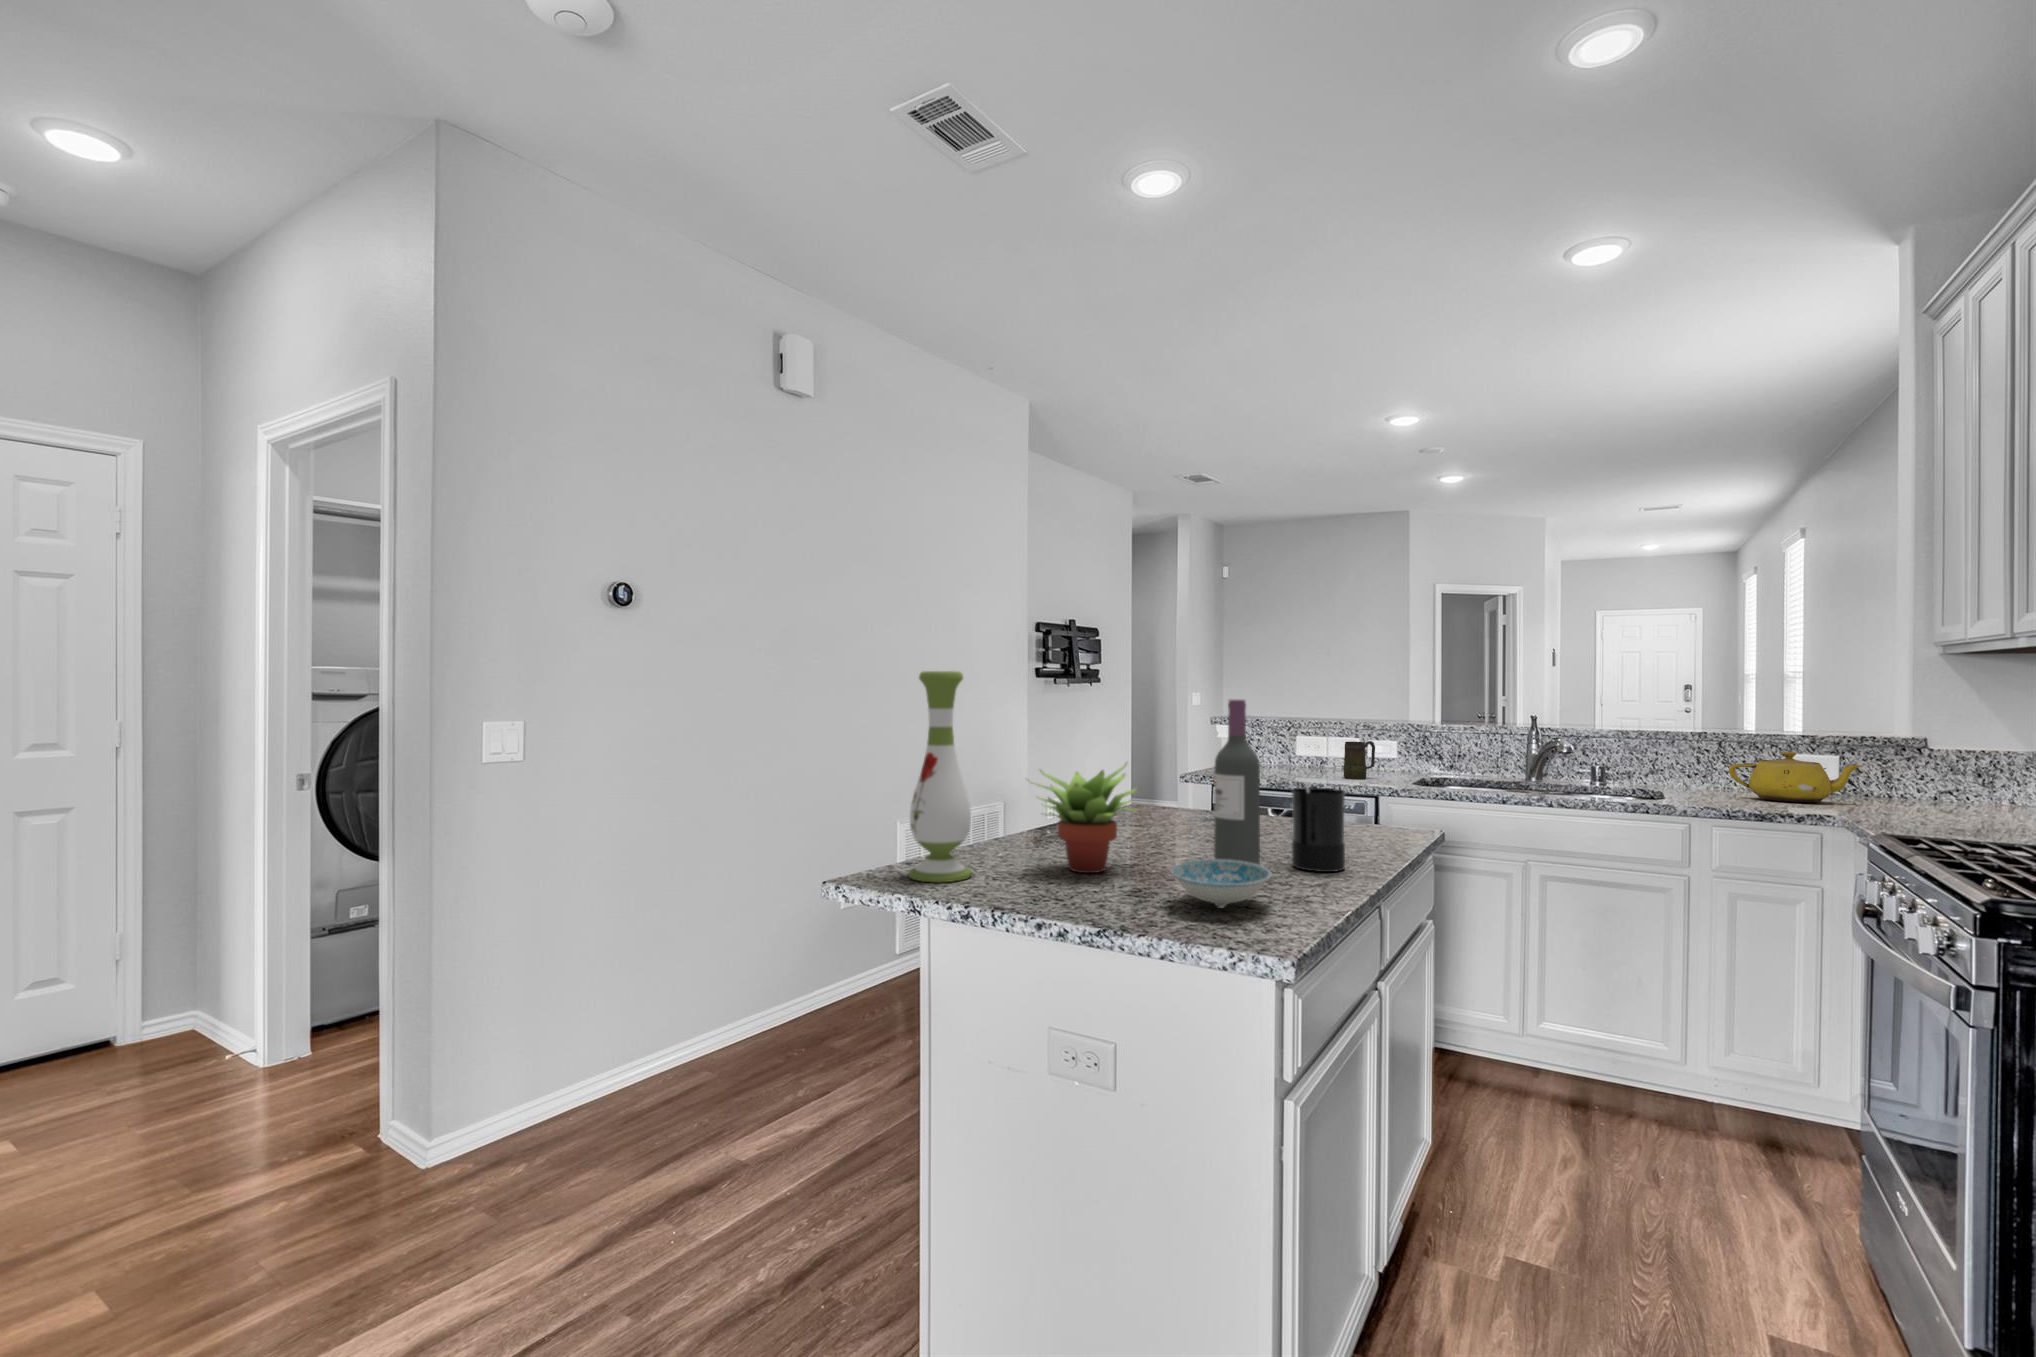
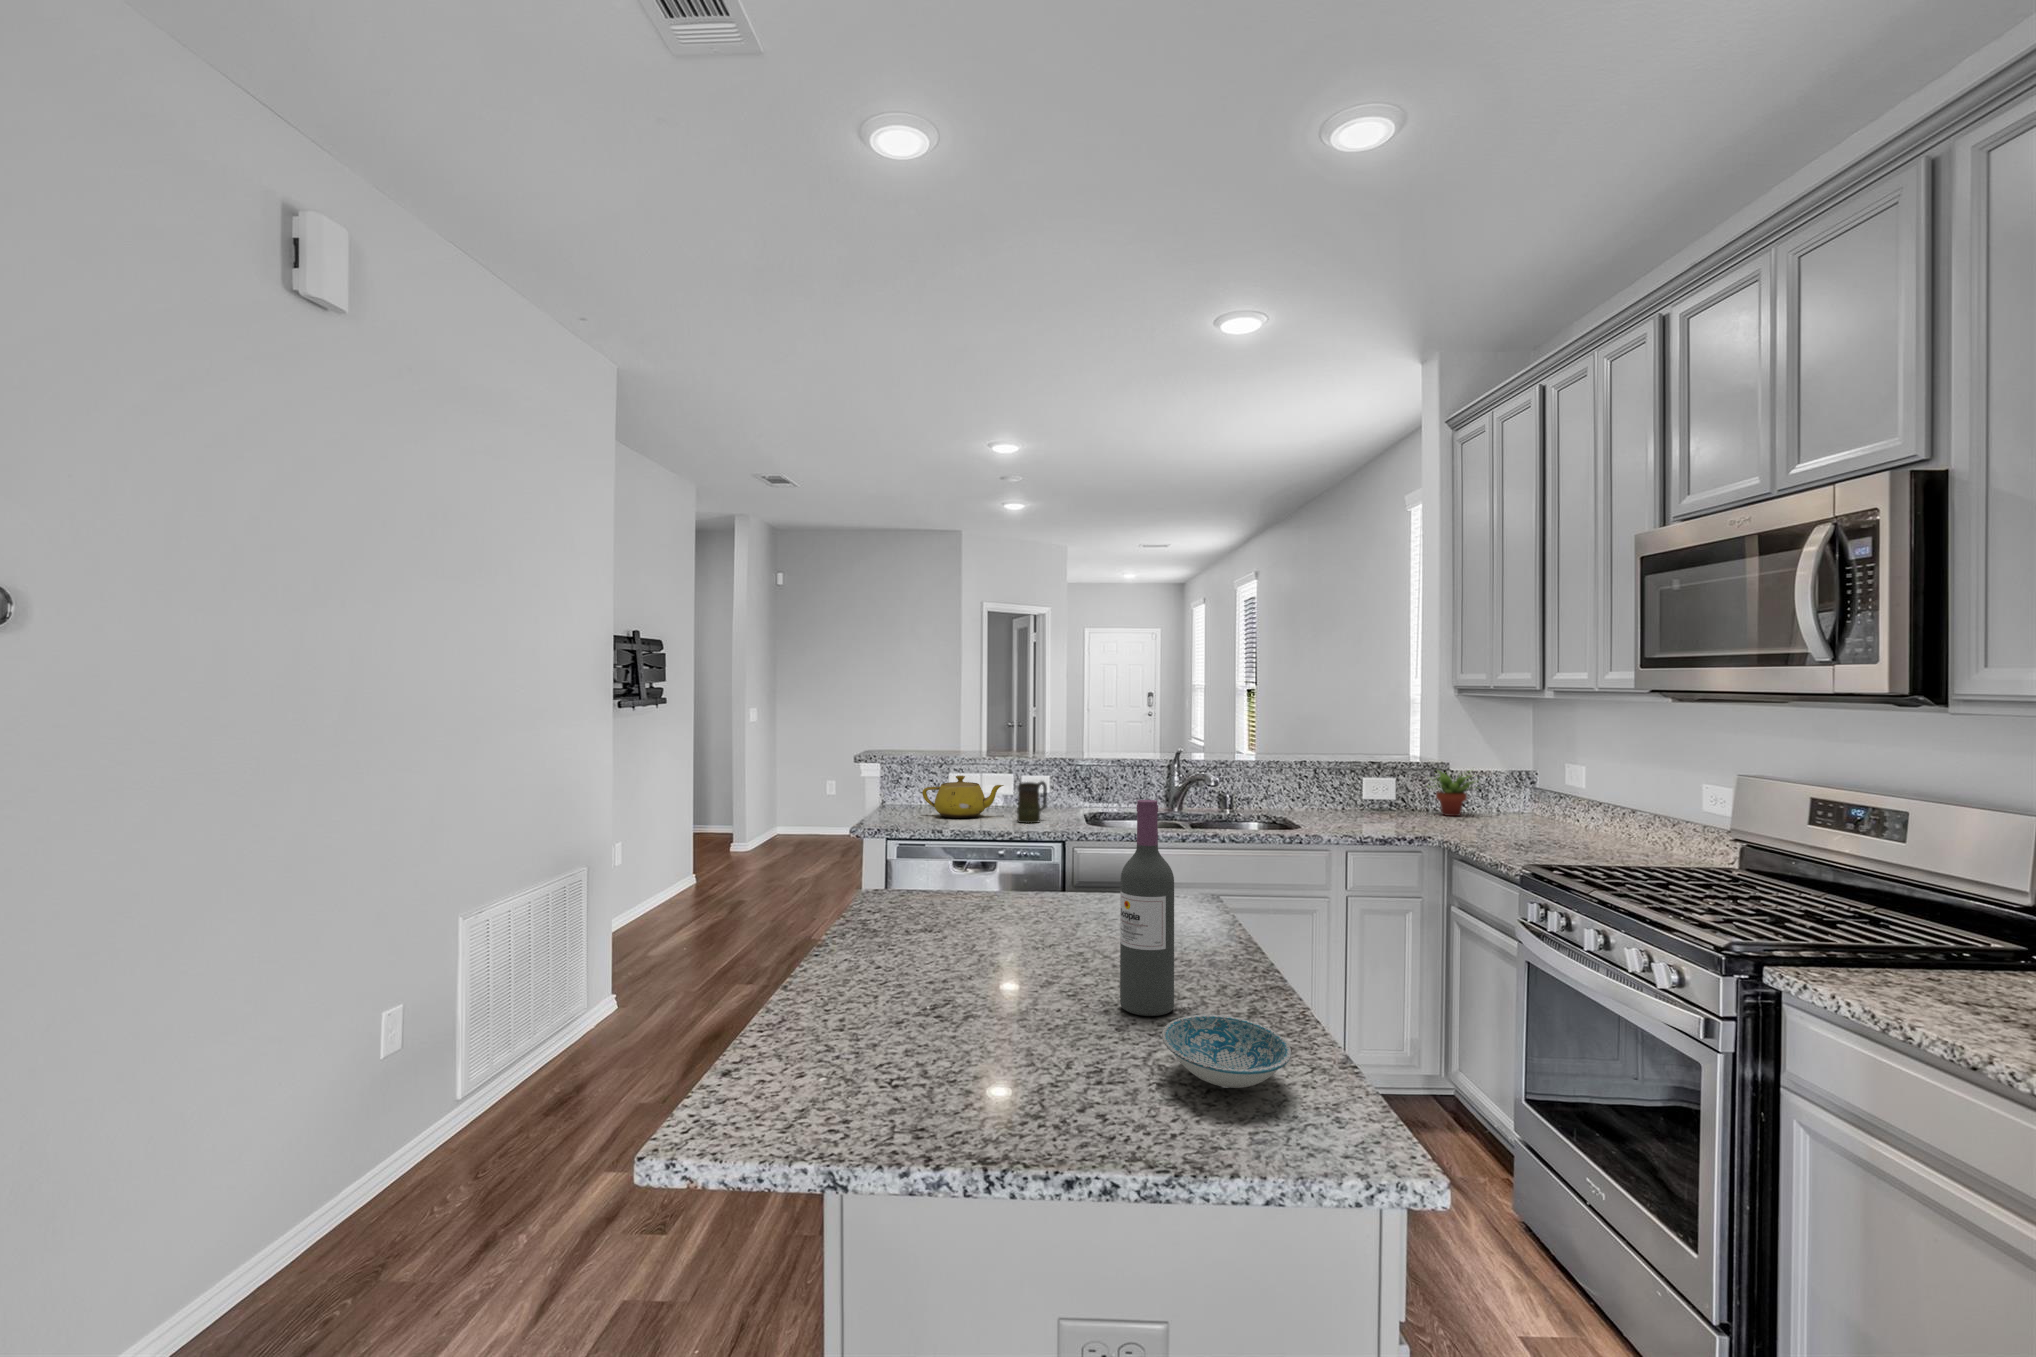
vase: present [909,671,971,882] -> none [759,789,858,1126]
teapot: present [1729,752,1863,803] -> present [922,775,1004,818]
succulent plant: present [1031,763,1137,873] -> present [1435,770,1479,816]
candle: present [1292,782,1345,872] -> none [1177,884,1241,994]

